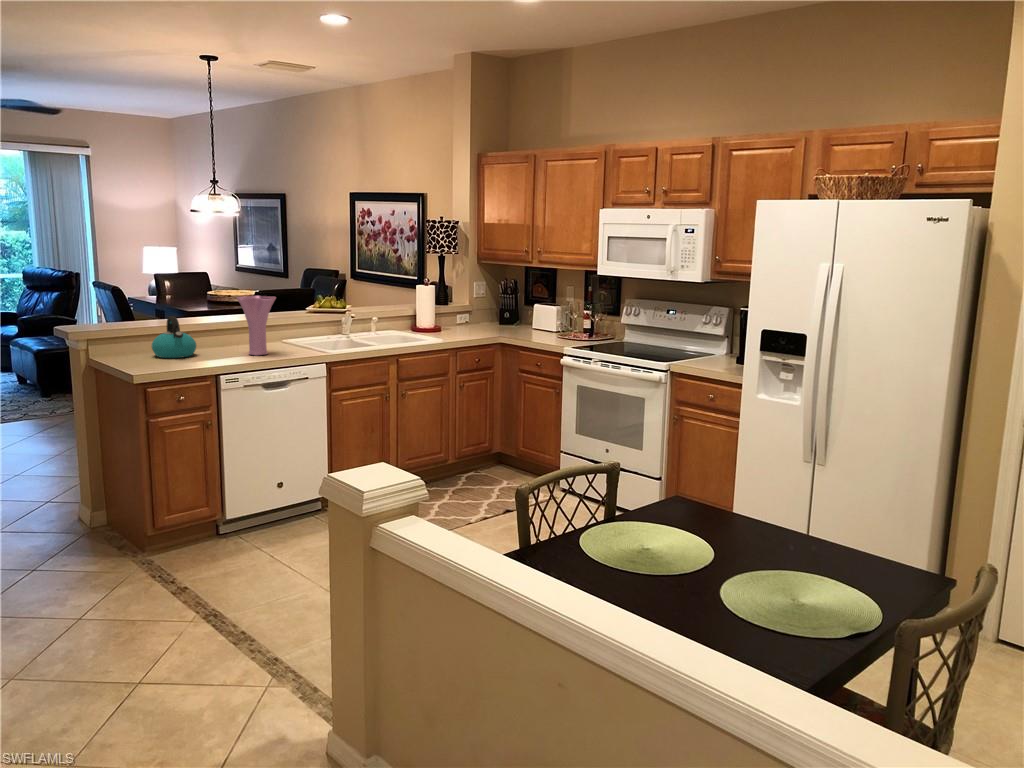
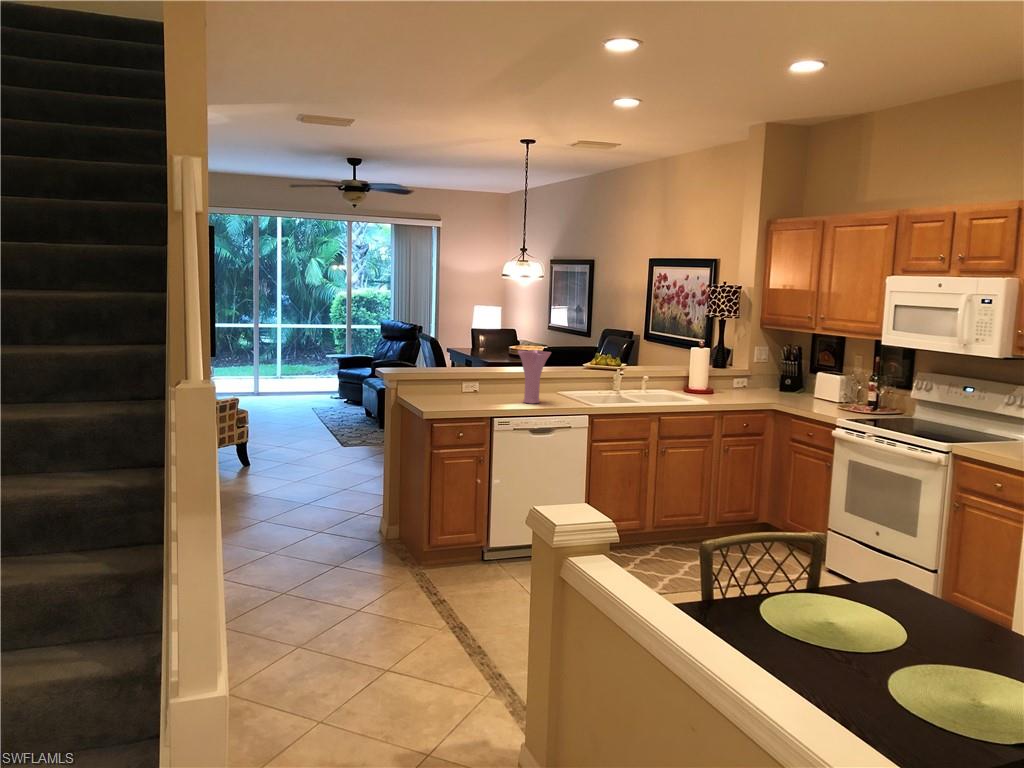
kettle: present [152,316,196,358] -> none [446,365,481,401]

